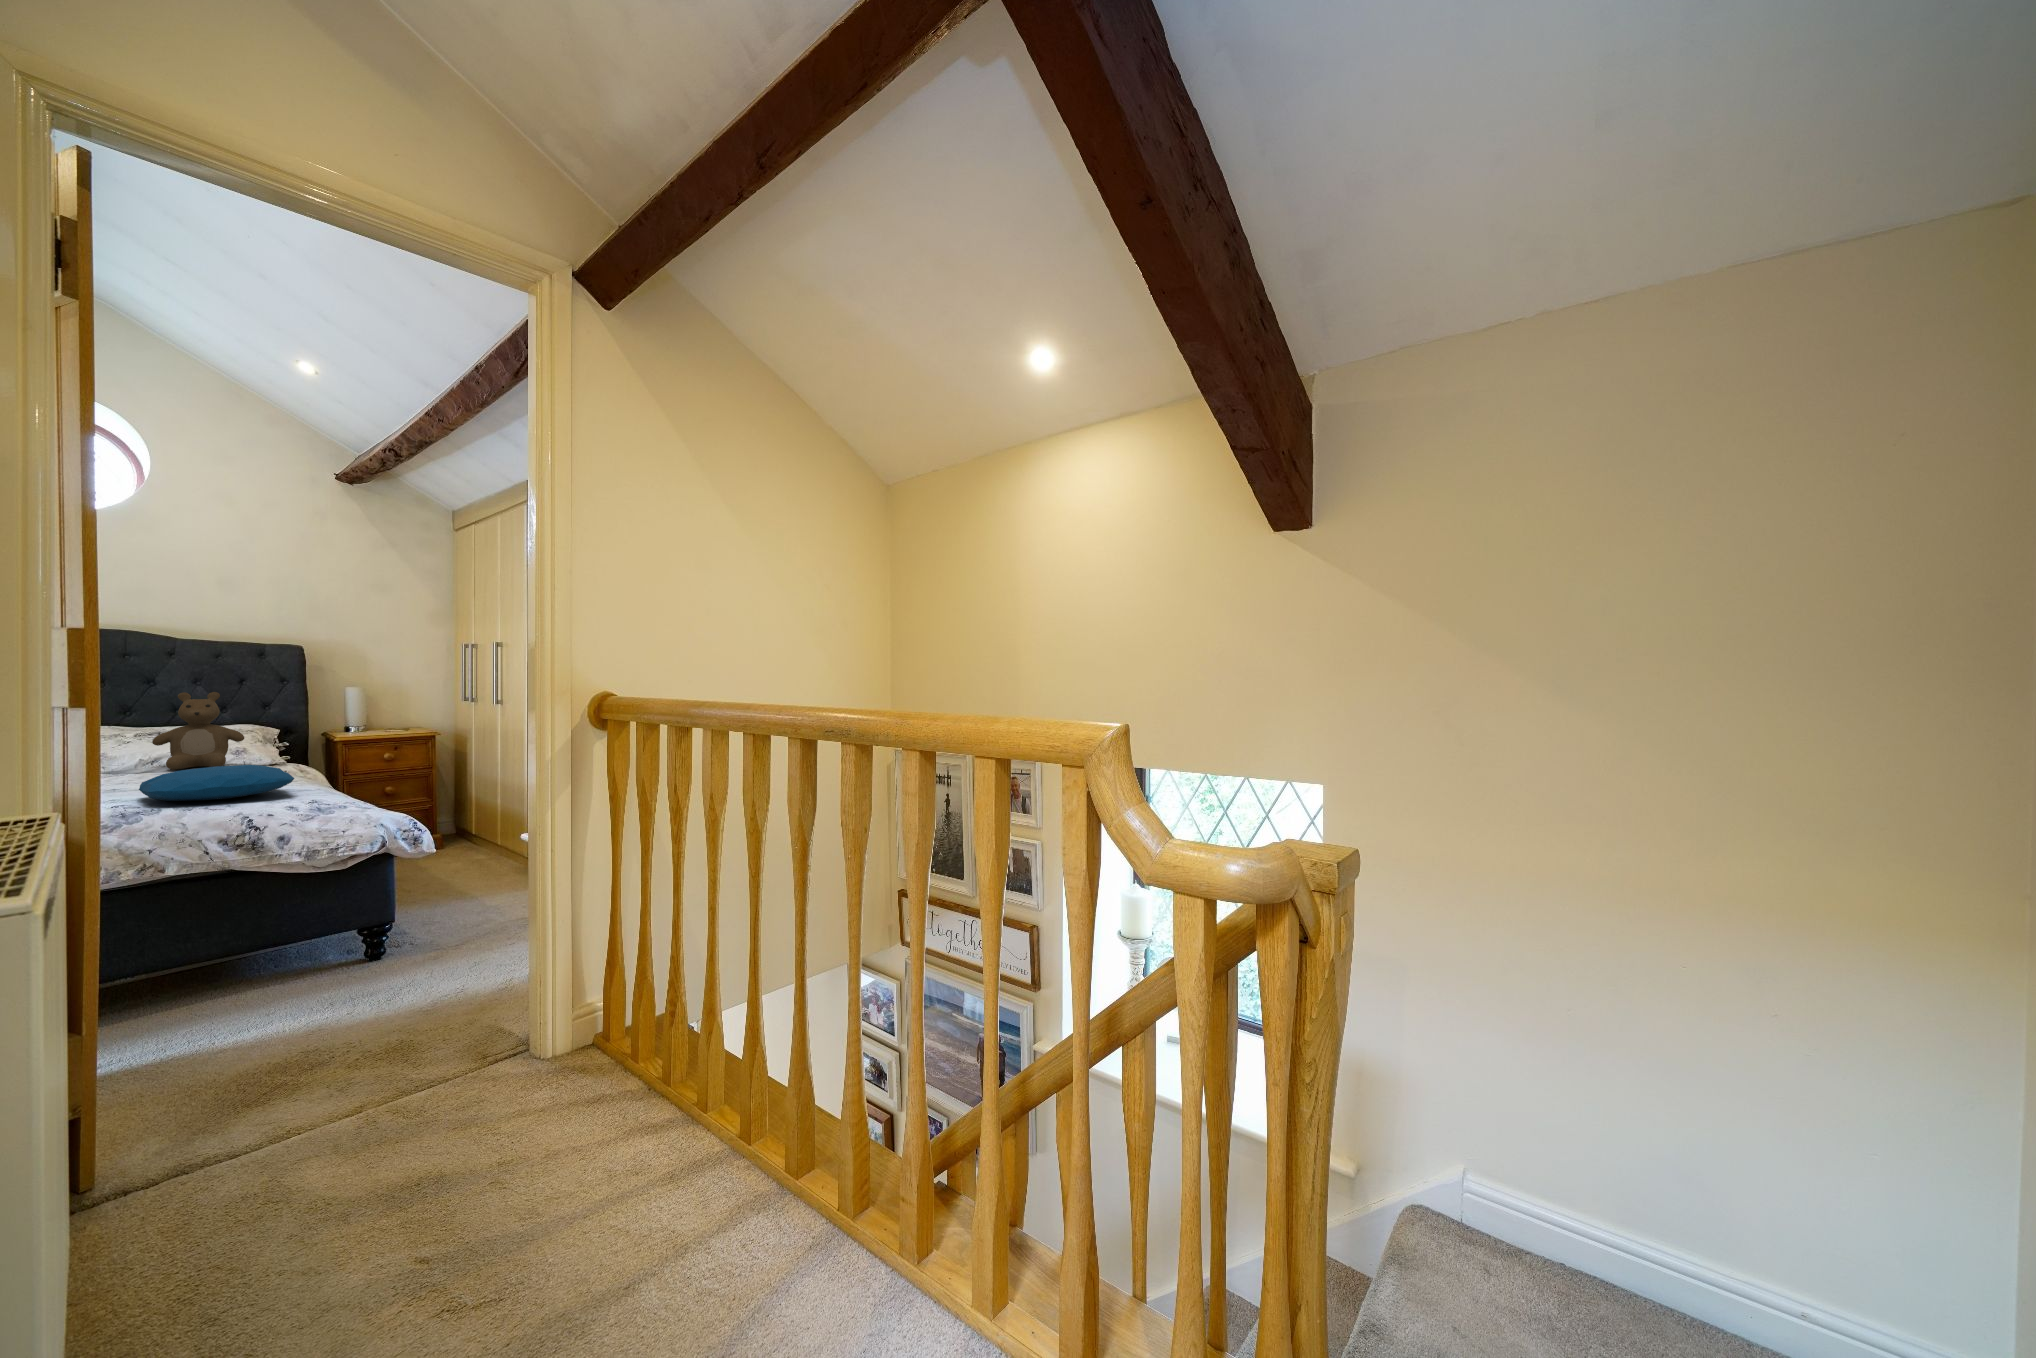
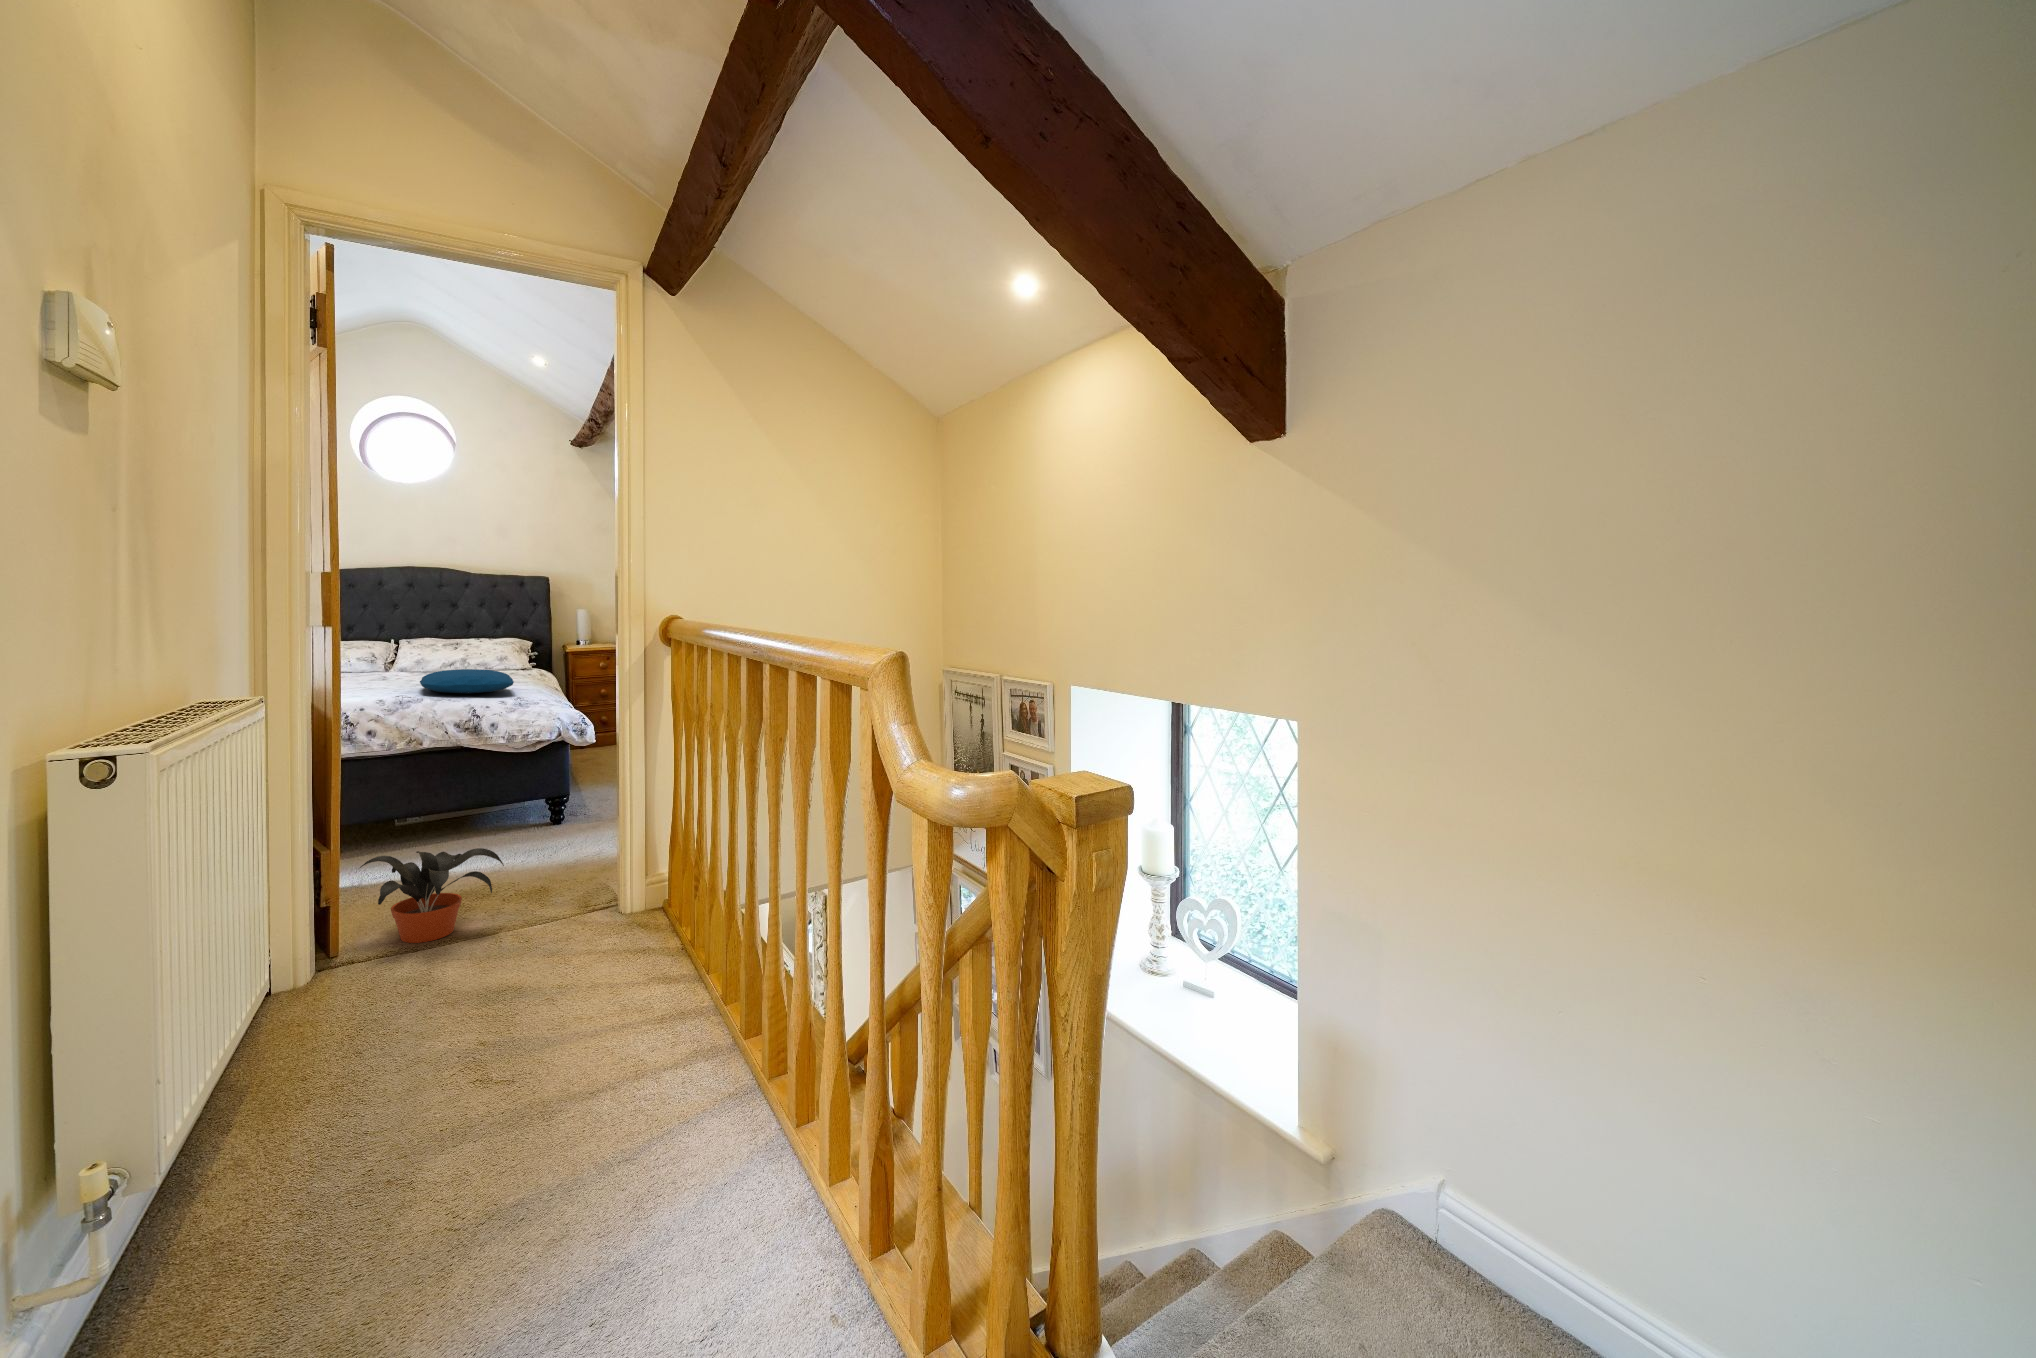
teddy bear: present [152,692,244,770] -> none [446,611,503,669]
potted plant: none [124,1008,373,1172] -> present [360,848,504,943]

